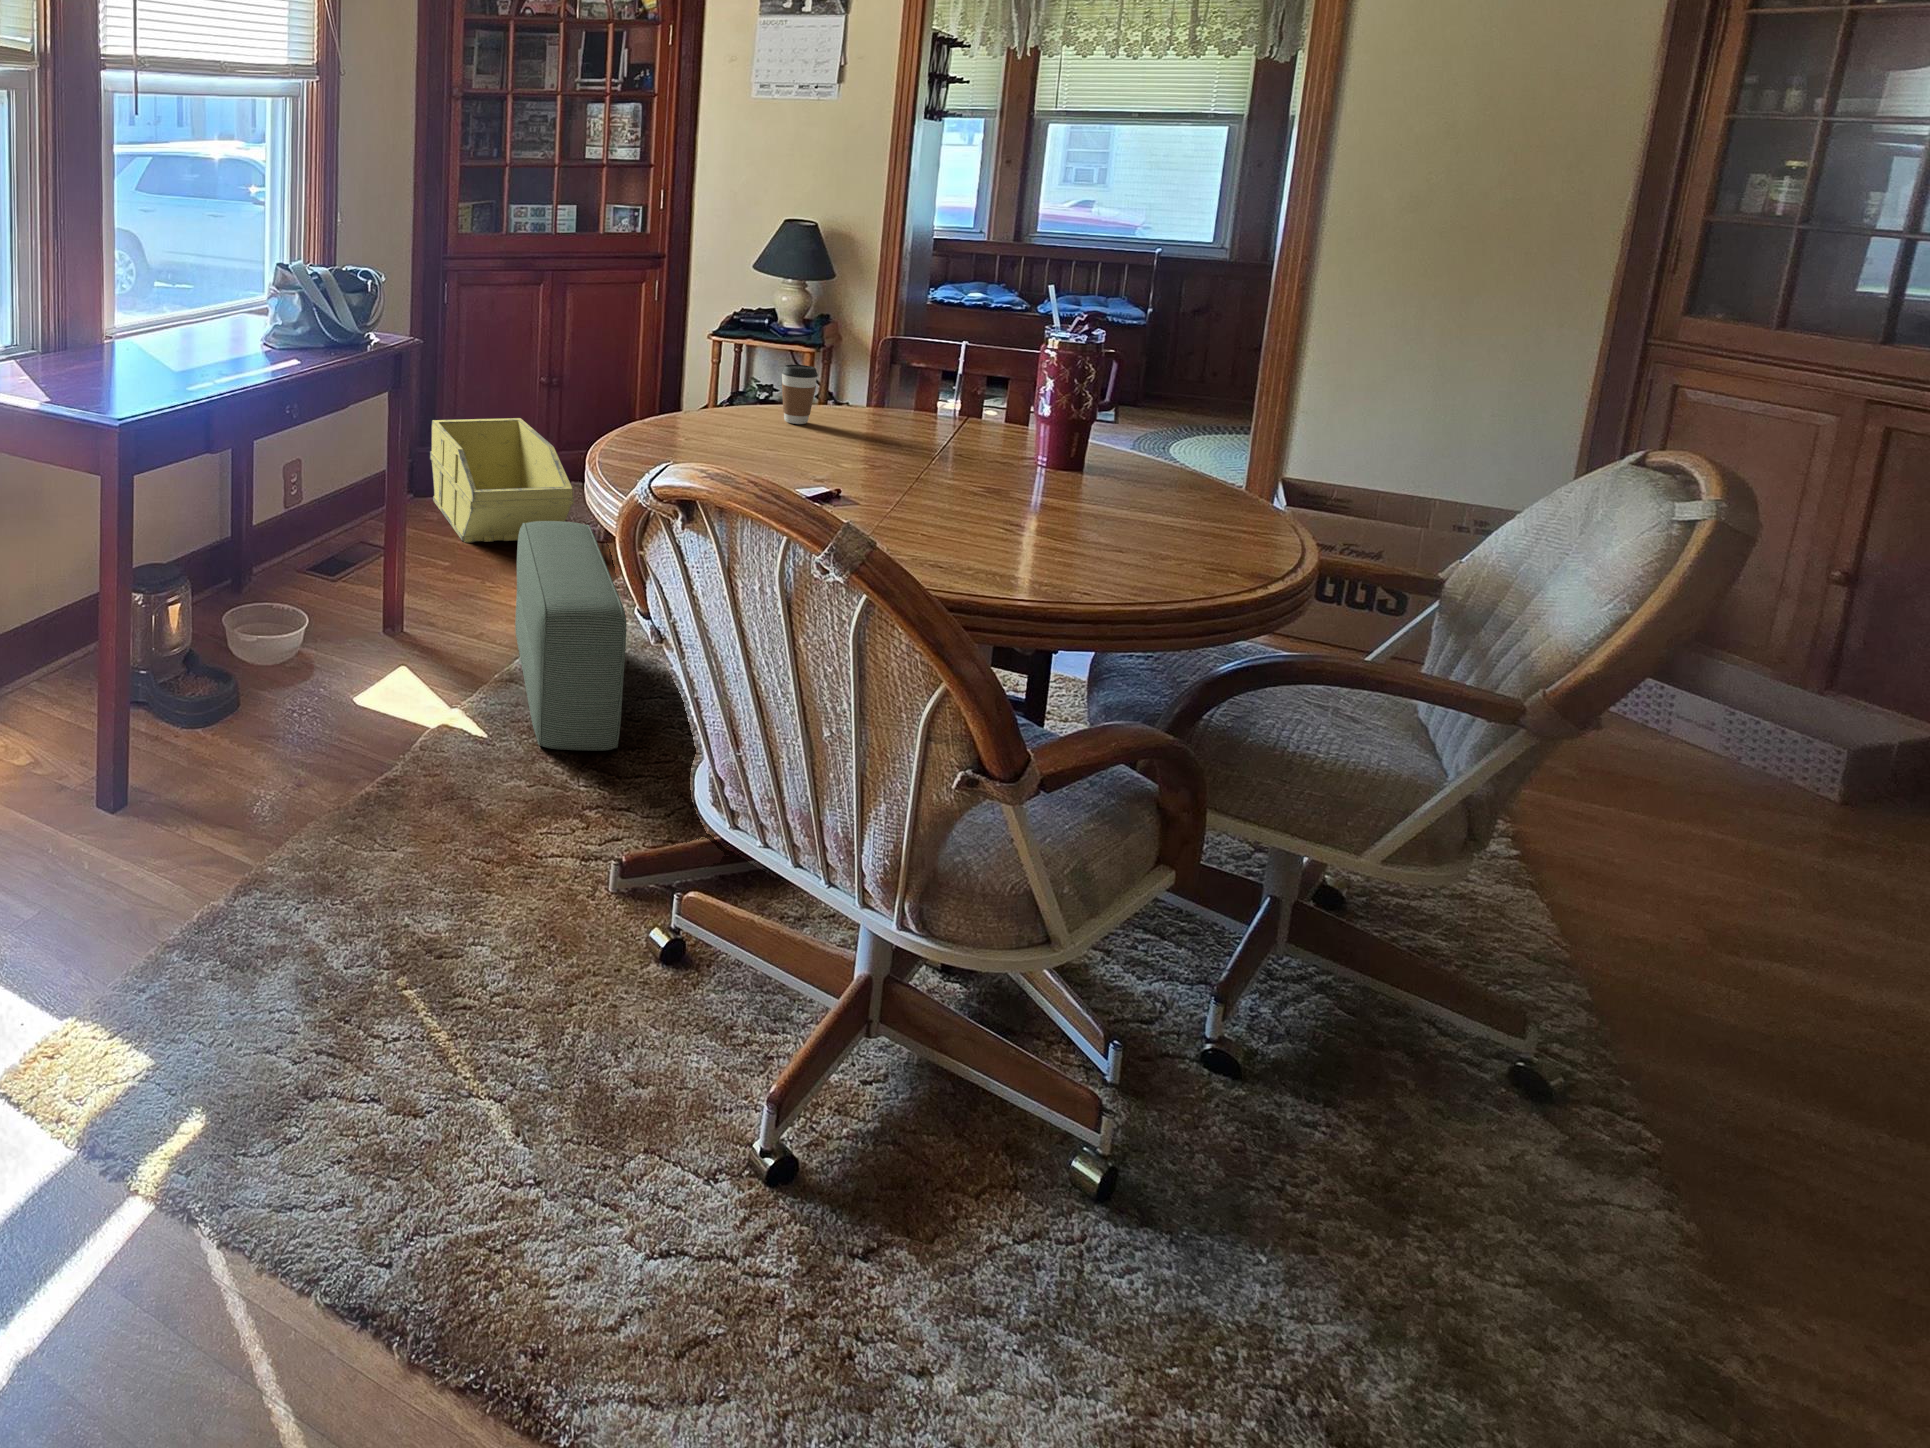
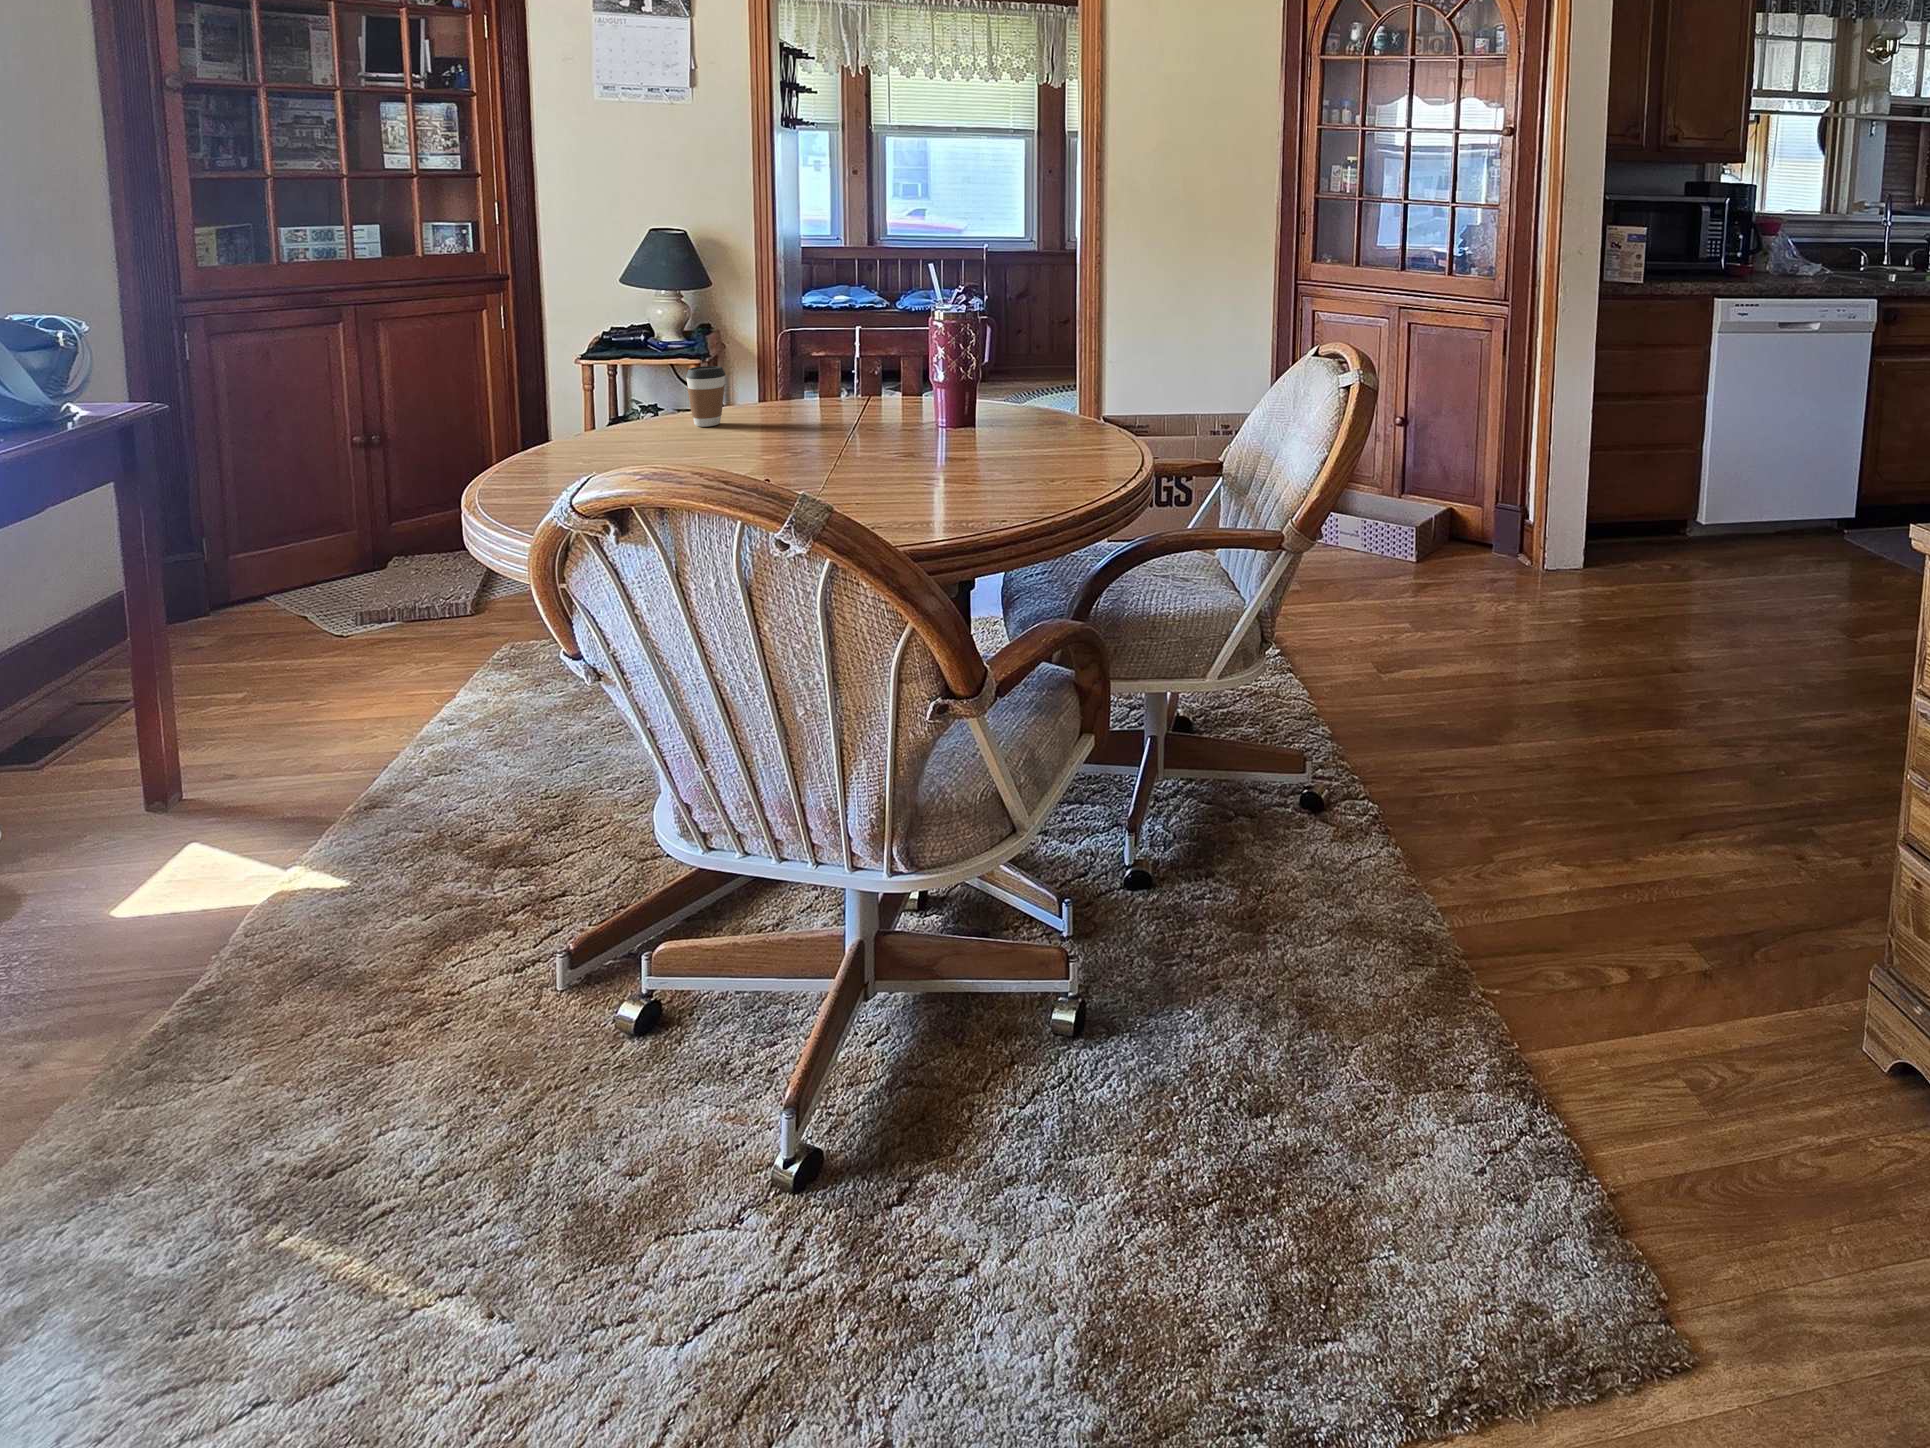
storage bin: present [430,418,574,543] -> none [177,489,425,660]
pouf: present [515,521,626,751] -> none [354,590,536,865]

